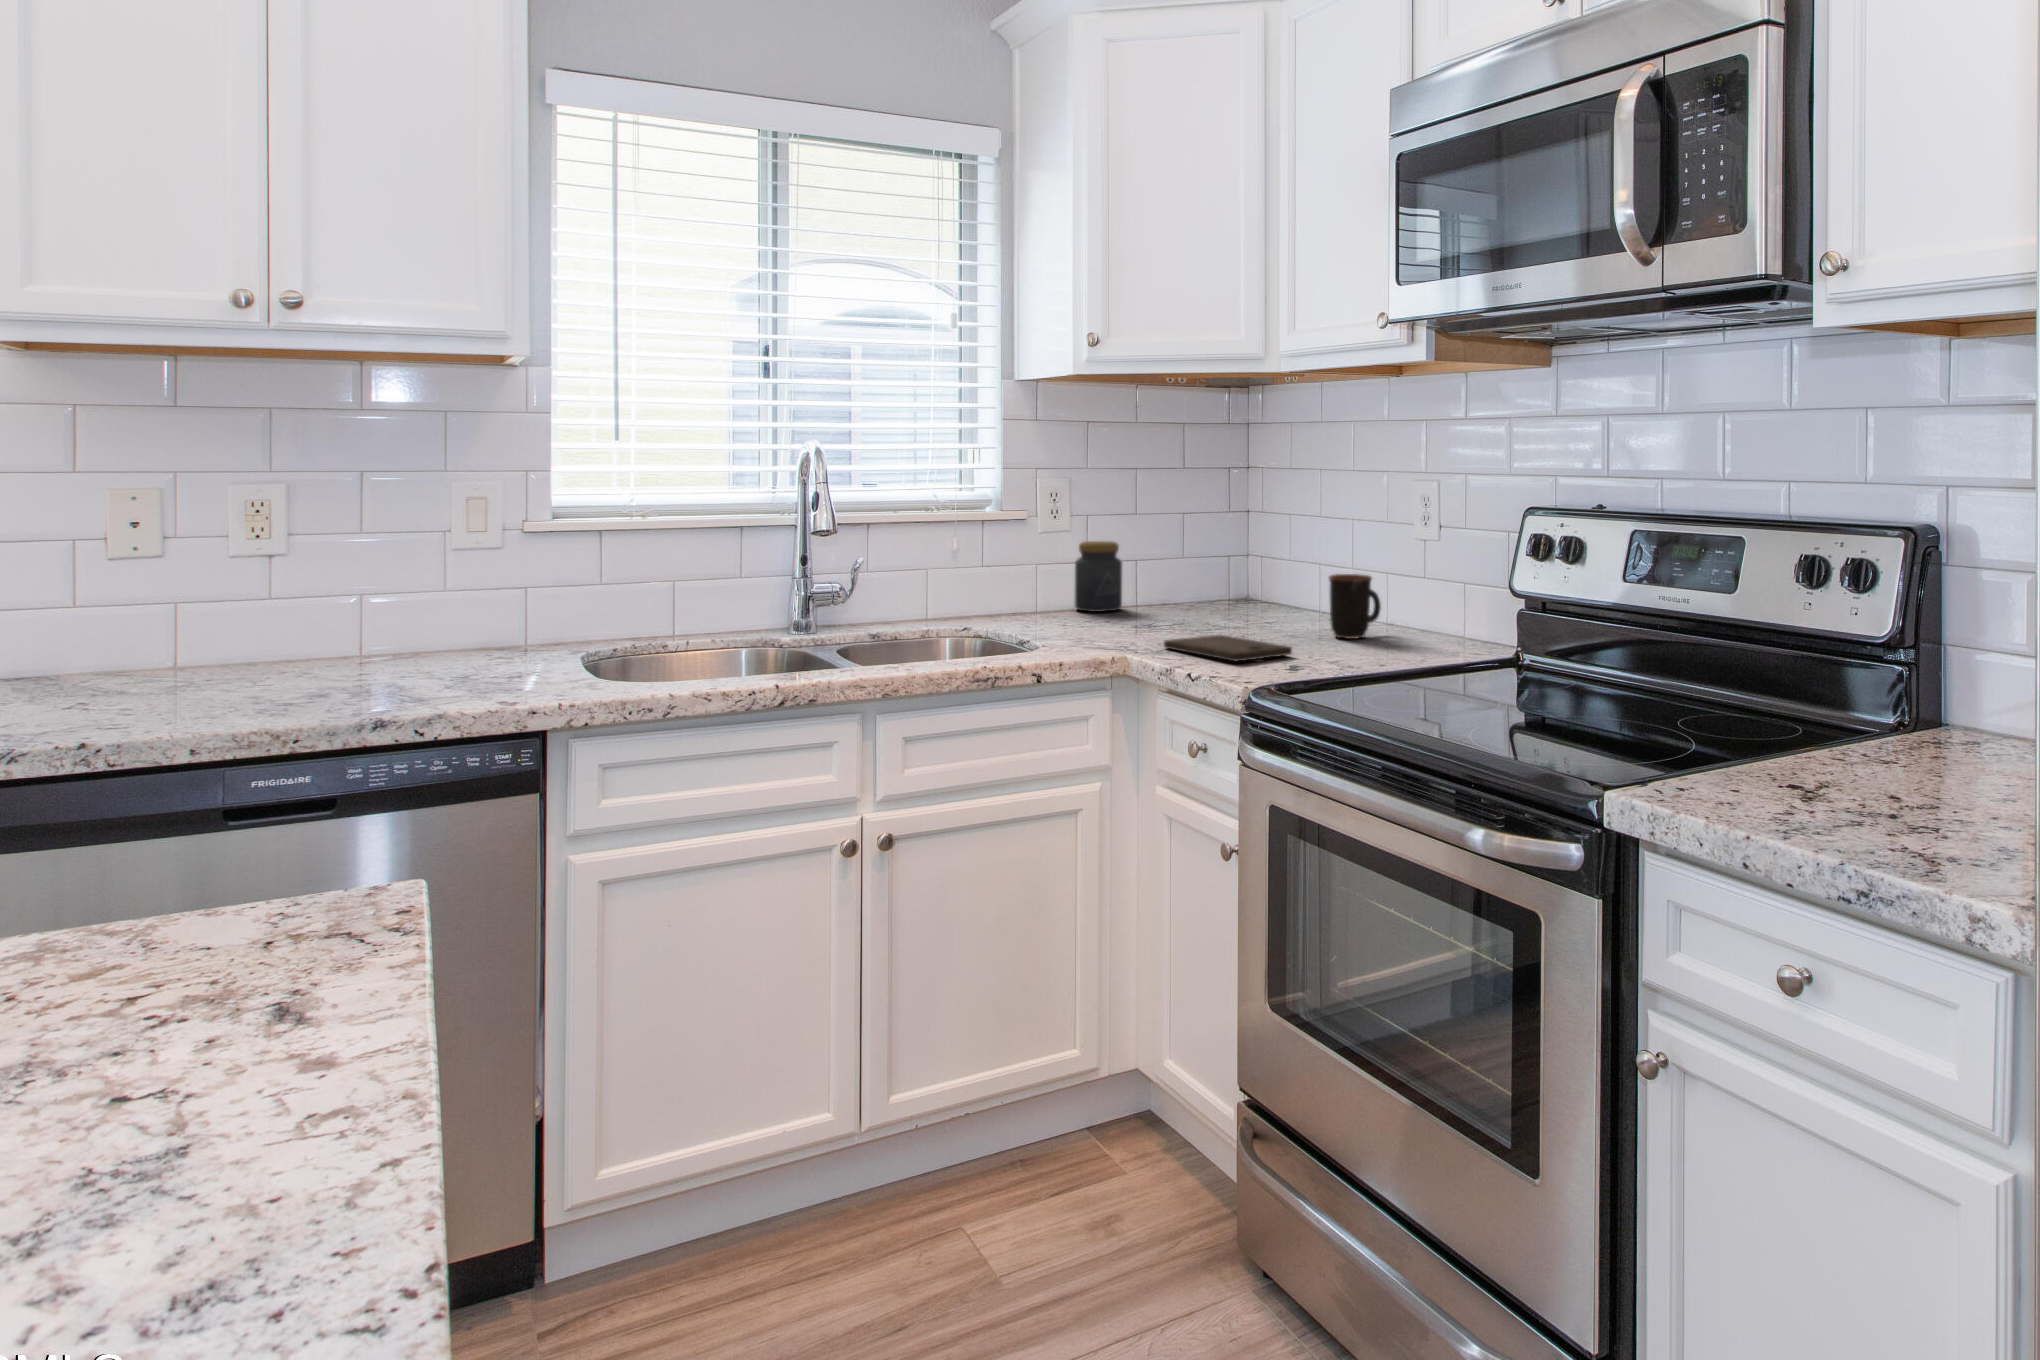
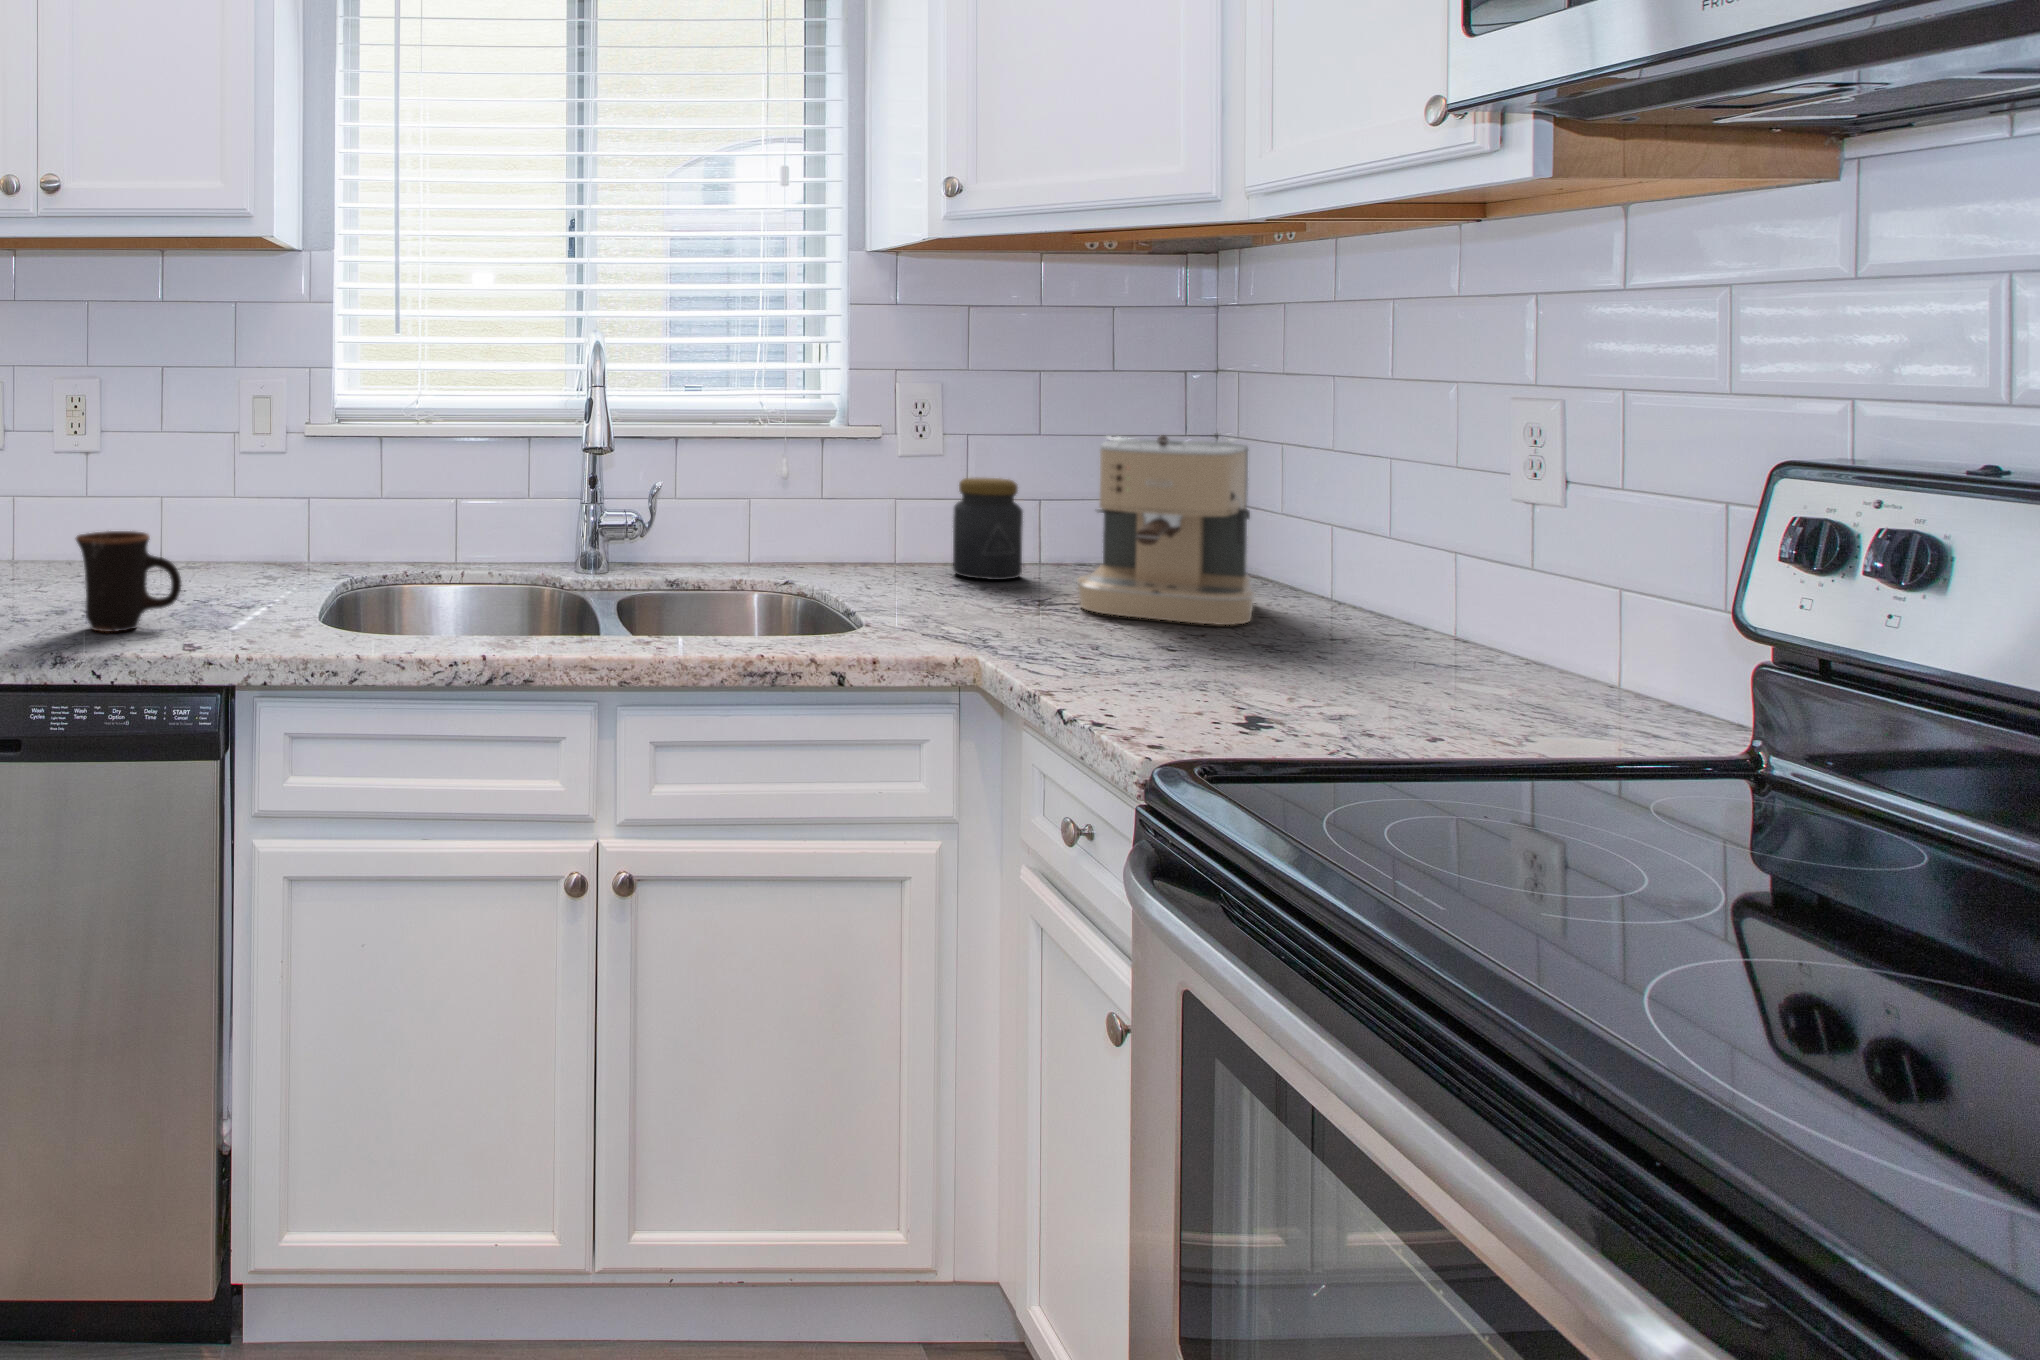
coffee maker: none [1166,506,1274,626] -> present [1077,435,1254,625]
mug: present [1329,574,1381,639] -> present [75,531,181,632]
cutting board: present [1164,635,1292,661] -> none [1045,638,1257,692]

